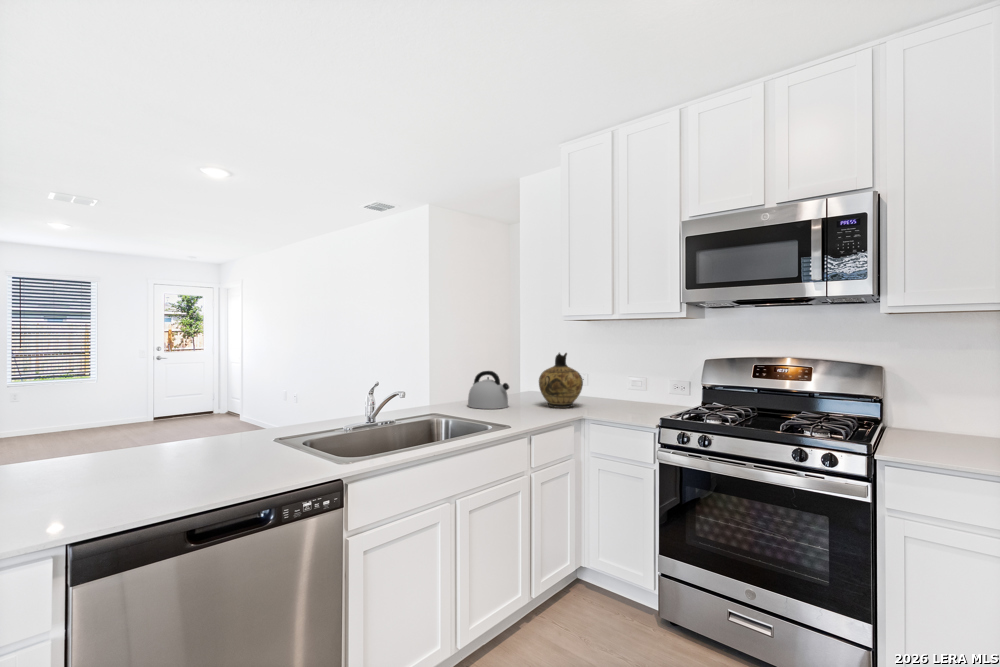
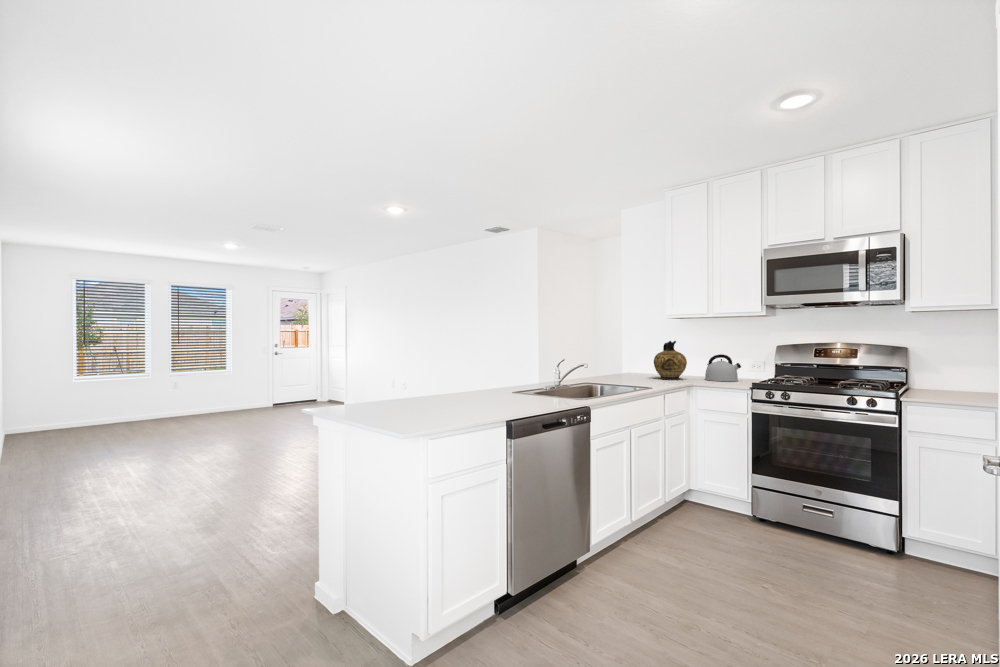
kettle: present [468,371,509,409] -> present [705,354,741,381]

